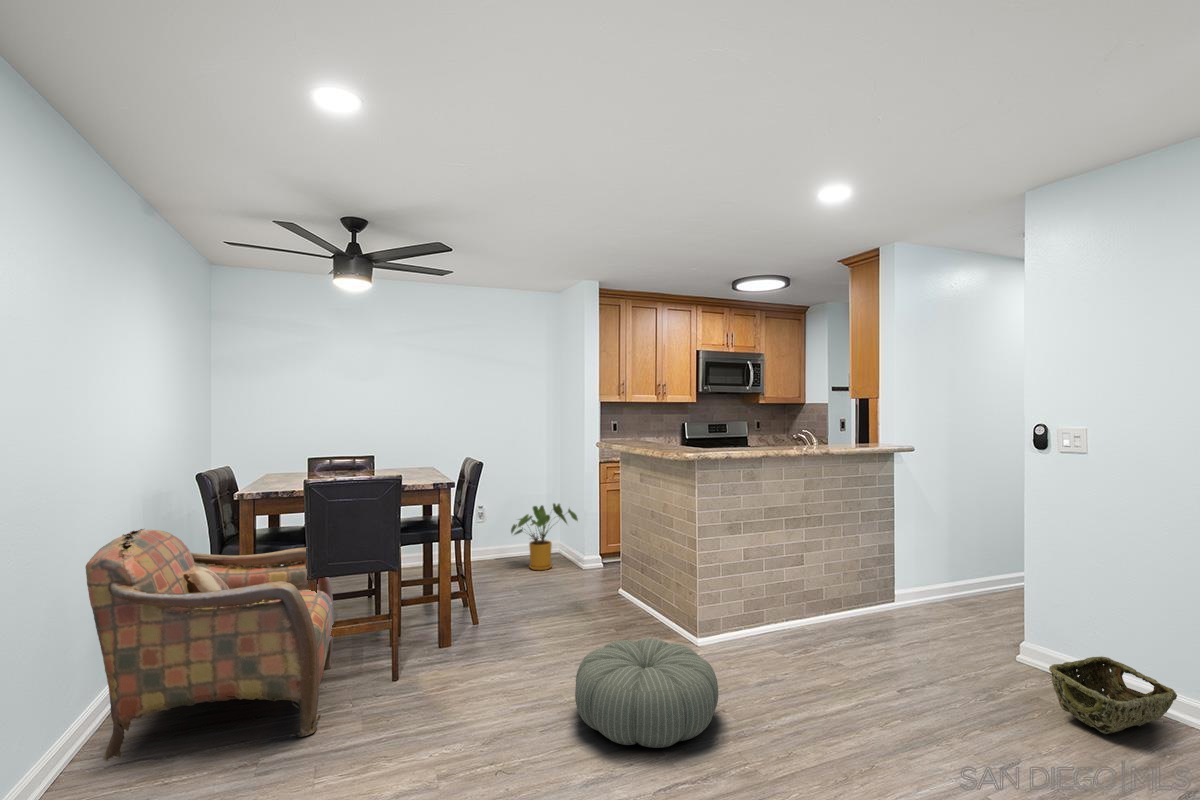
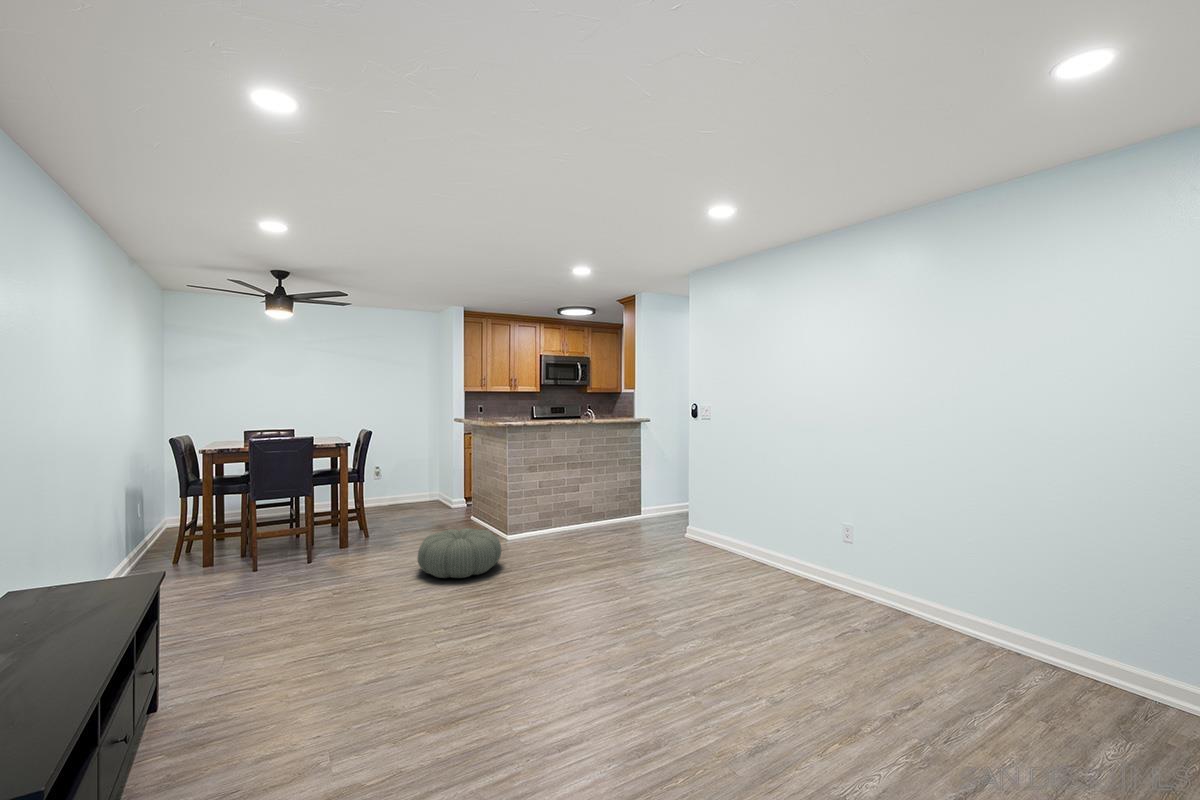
house plant: present [511,504,578,570] -> none [399,463,448,509]
armchair: present [85,529,334,762] -> none [109,470,268,602]
woven basket: present [1049,656,1177,734] -> none [680,527,737,561]

